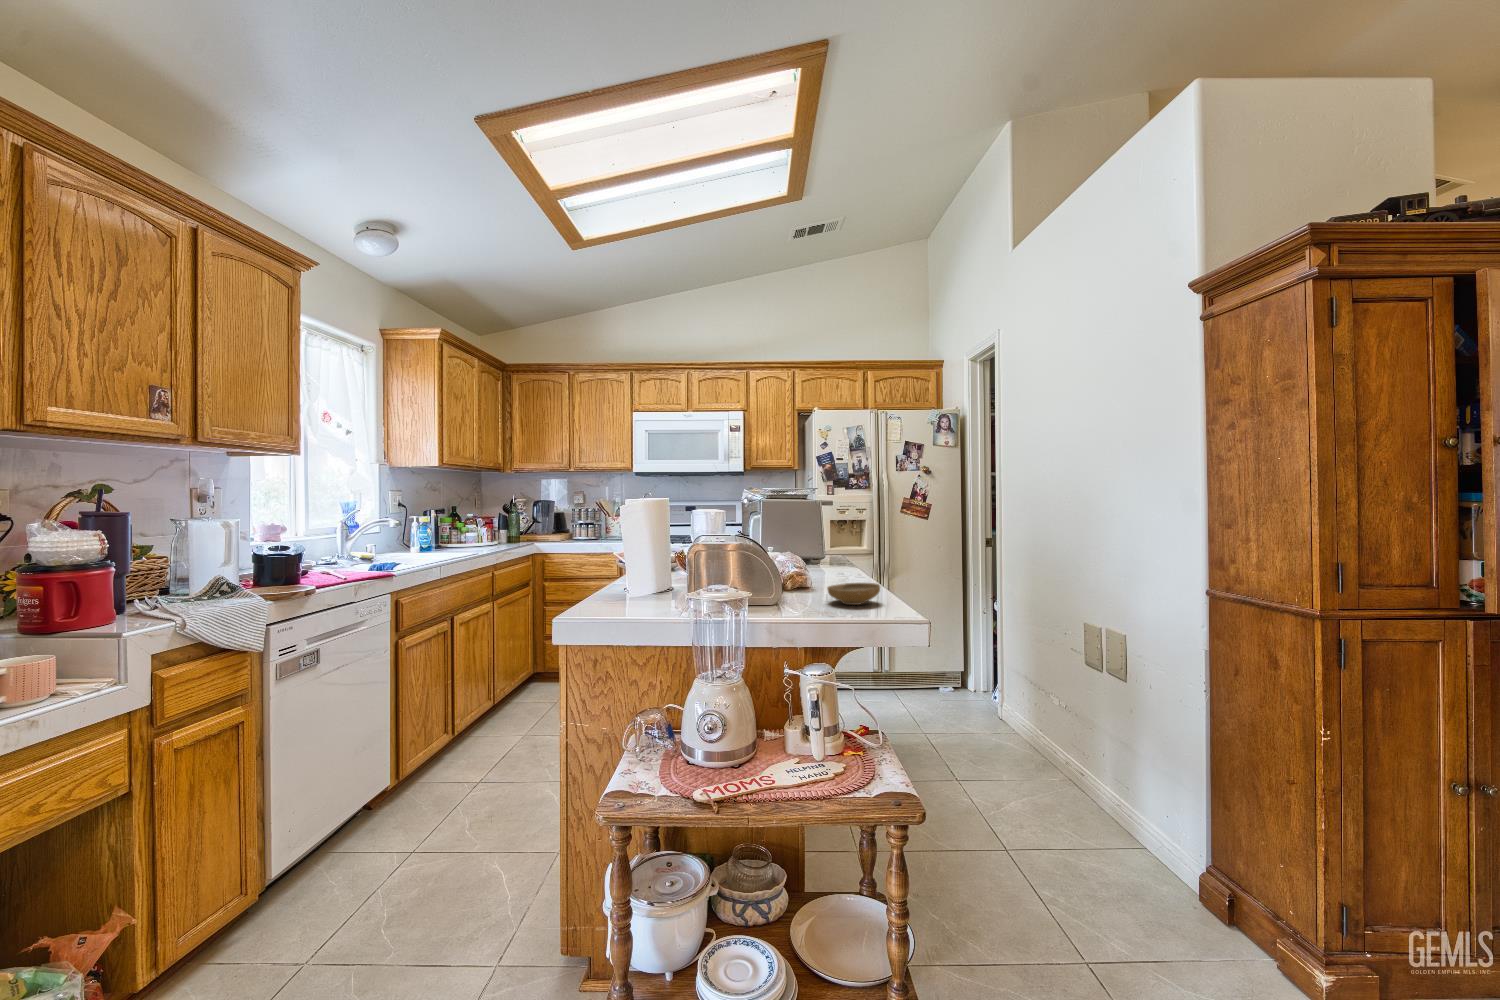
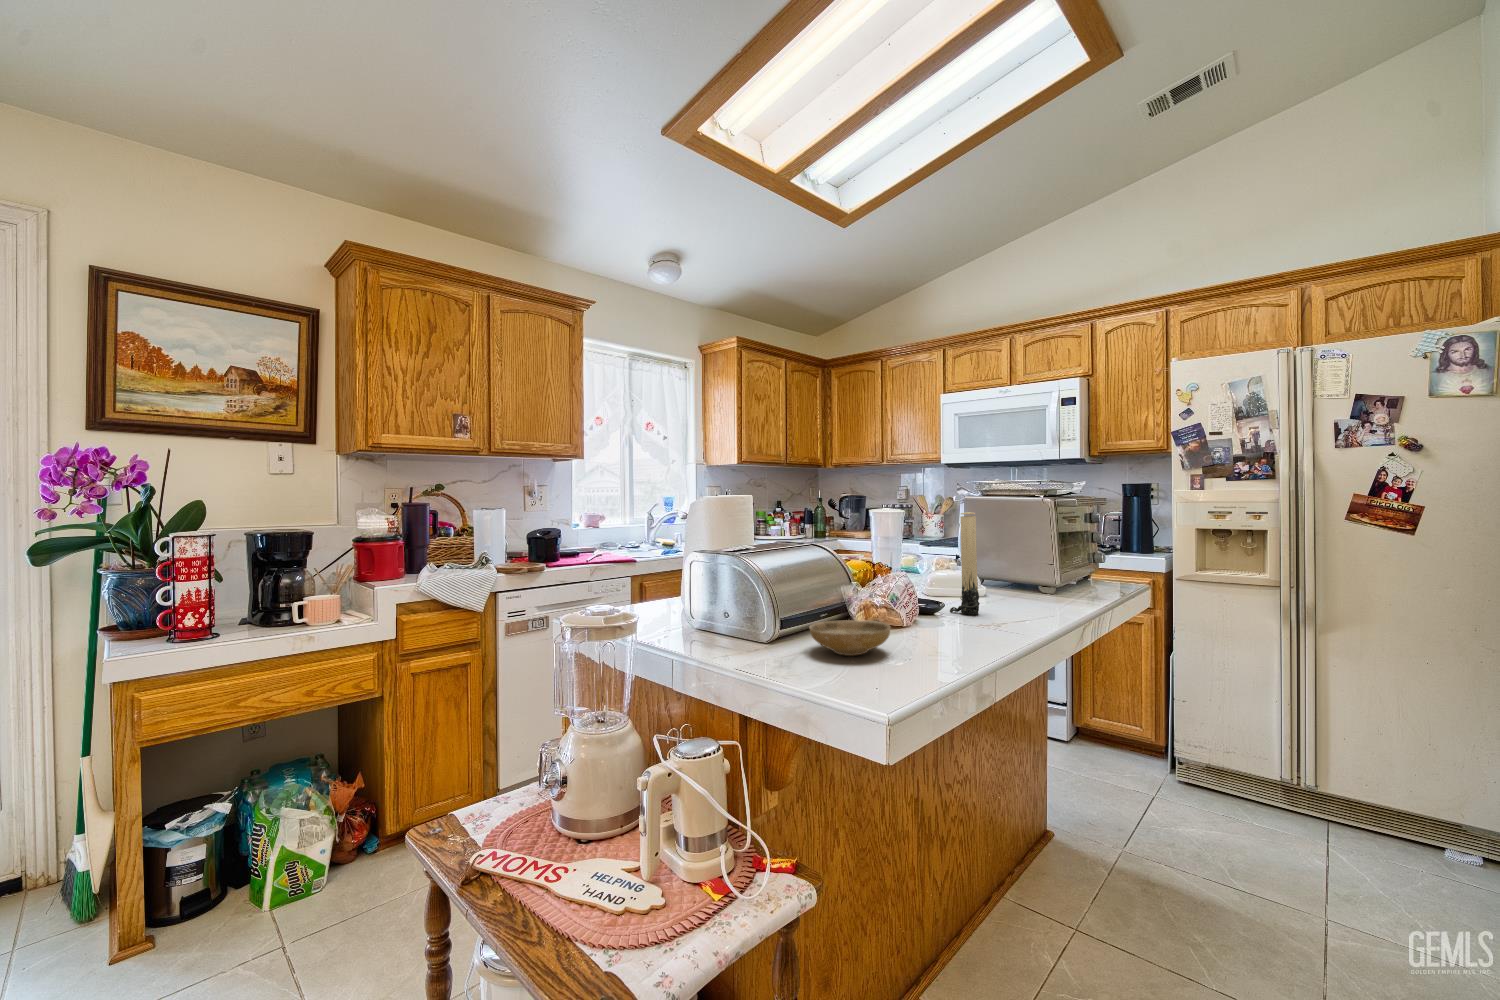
candle: none [821,511,840,579] -> present [950,512,980,614]

